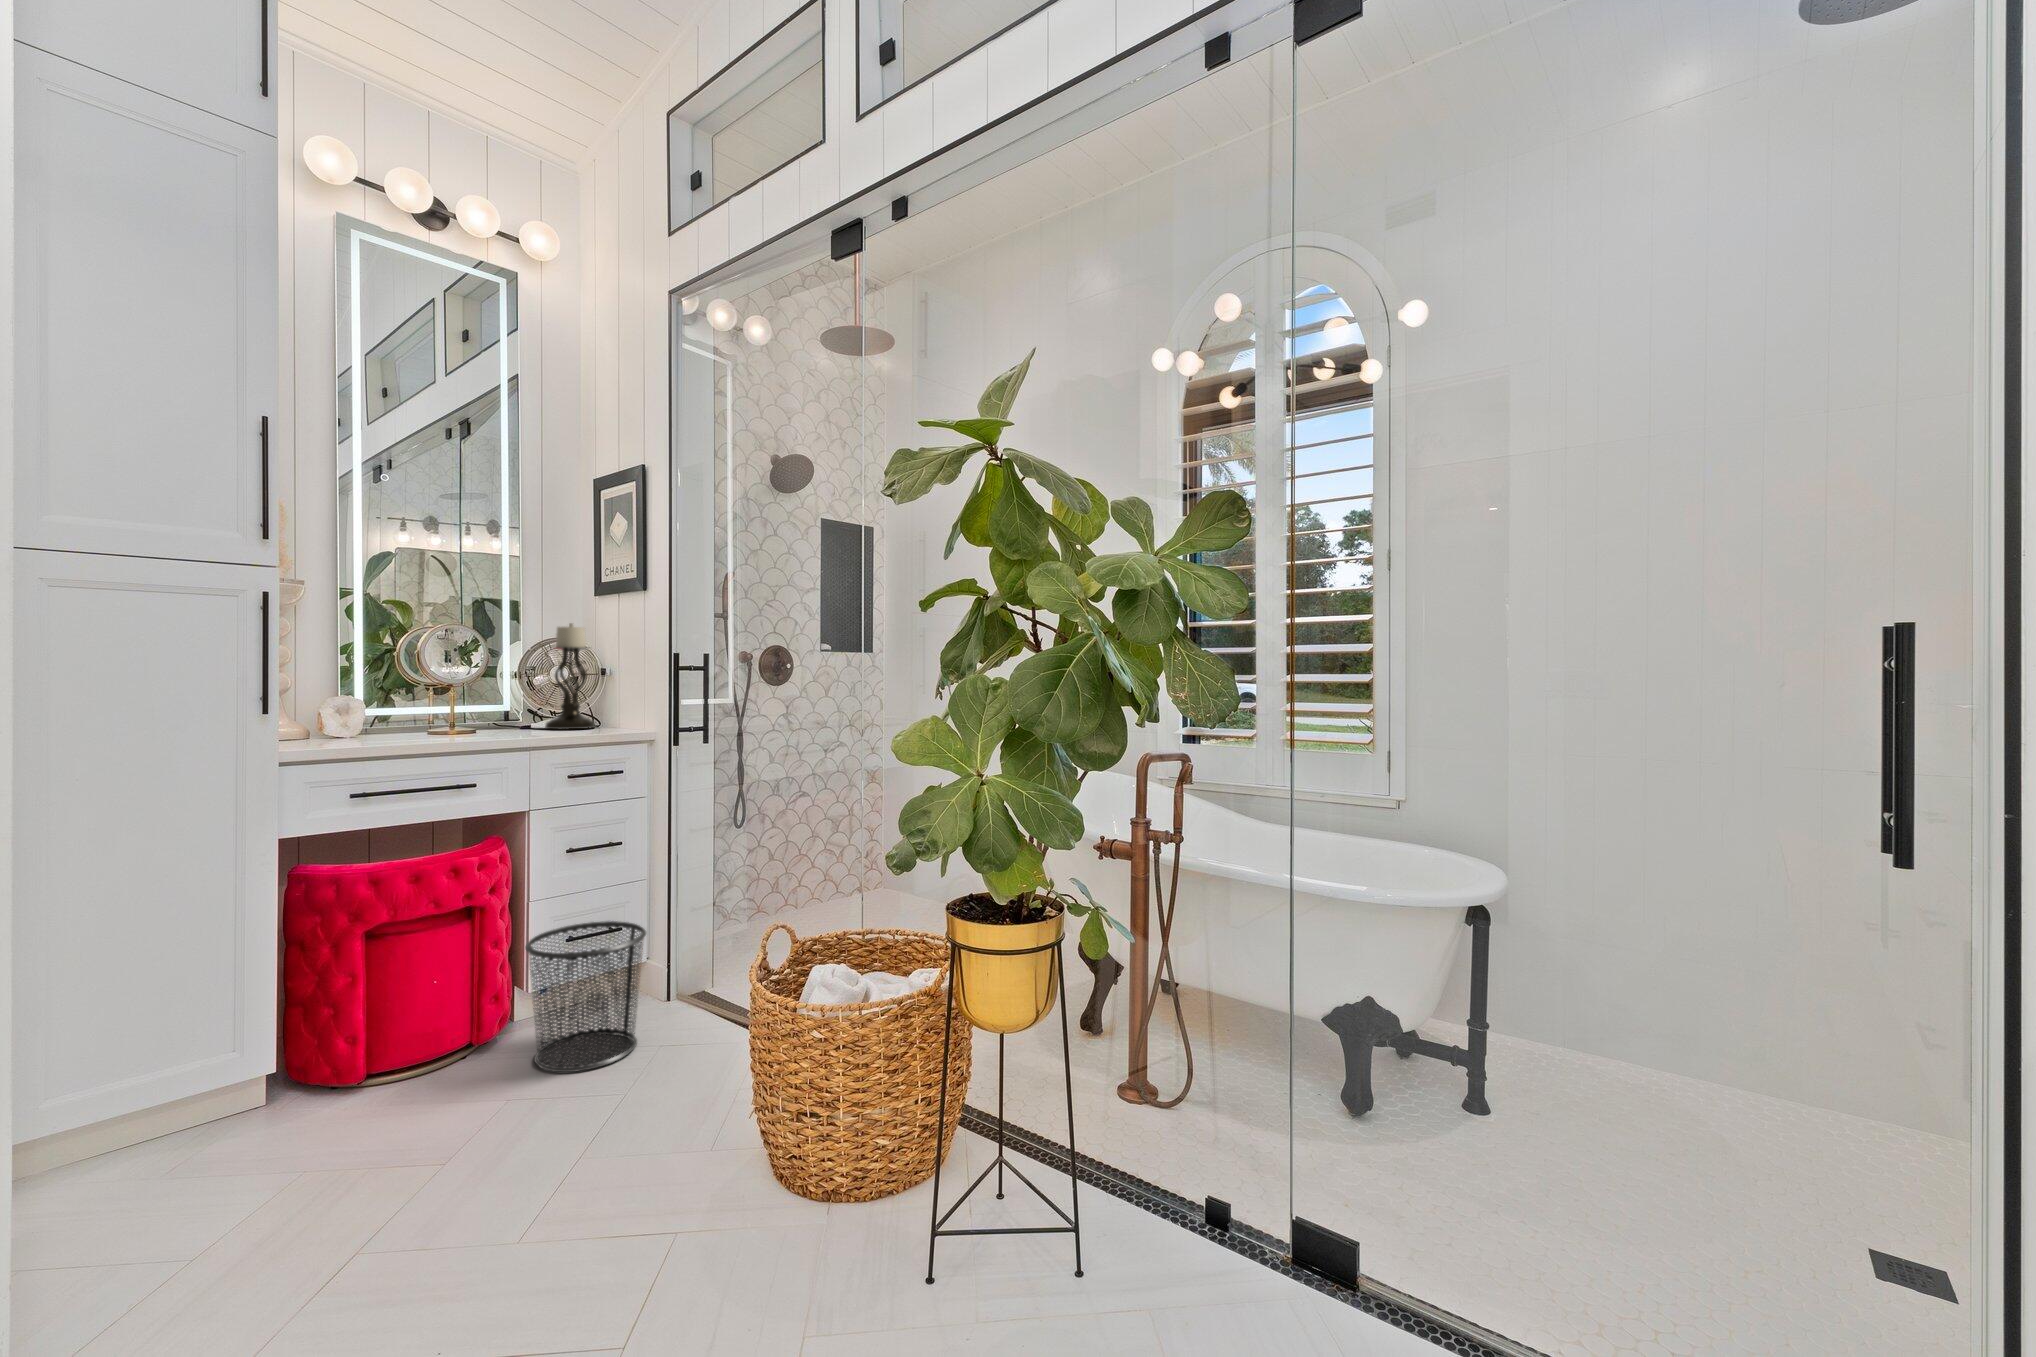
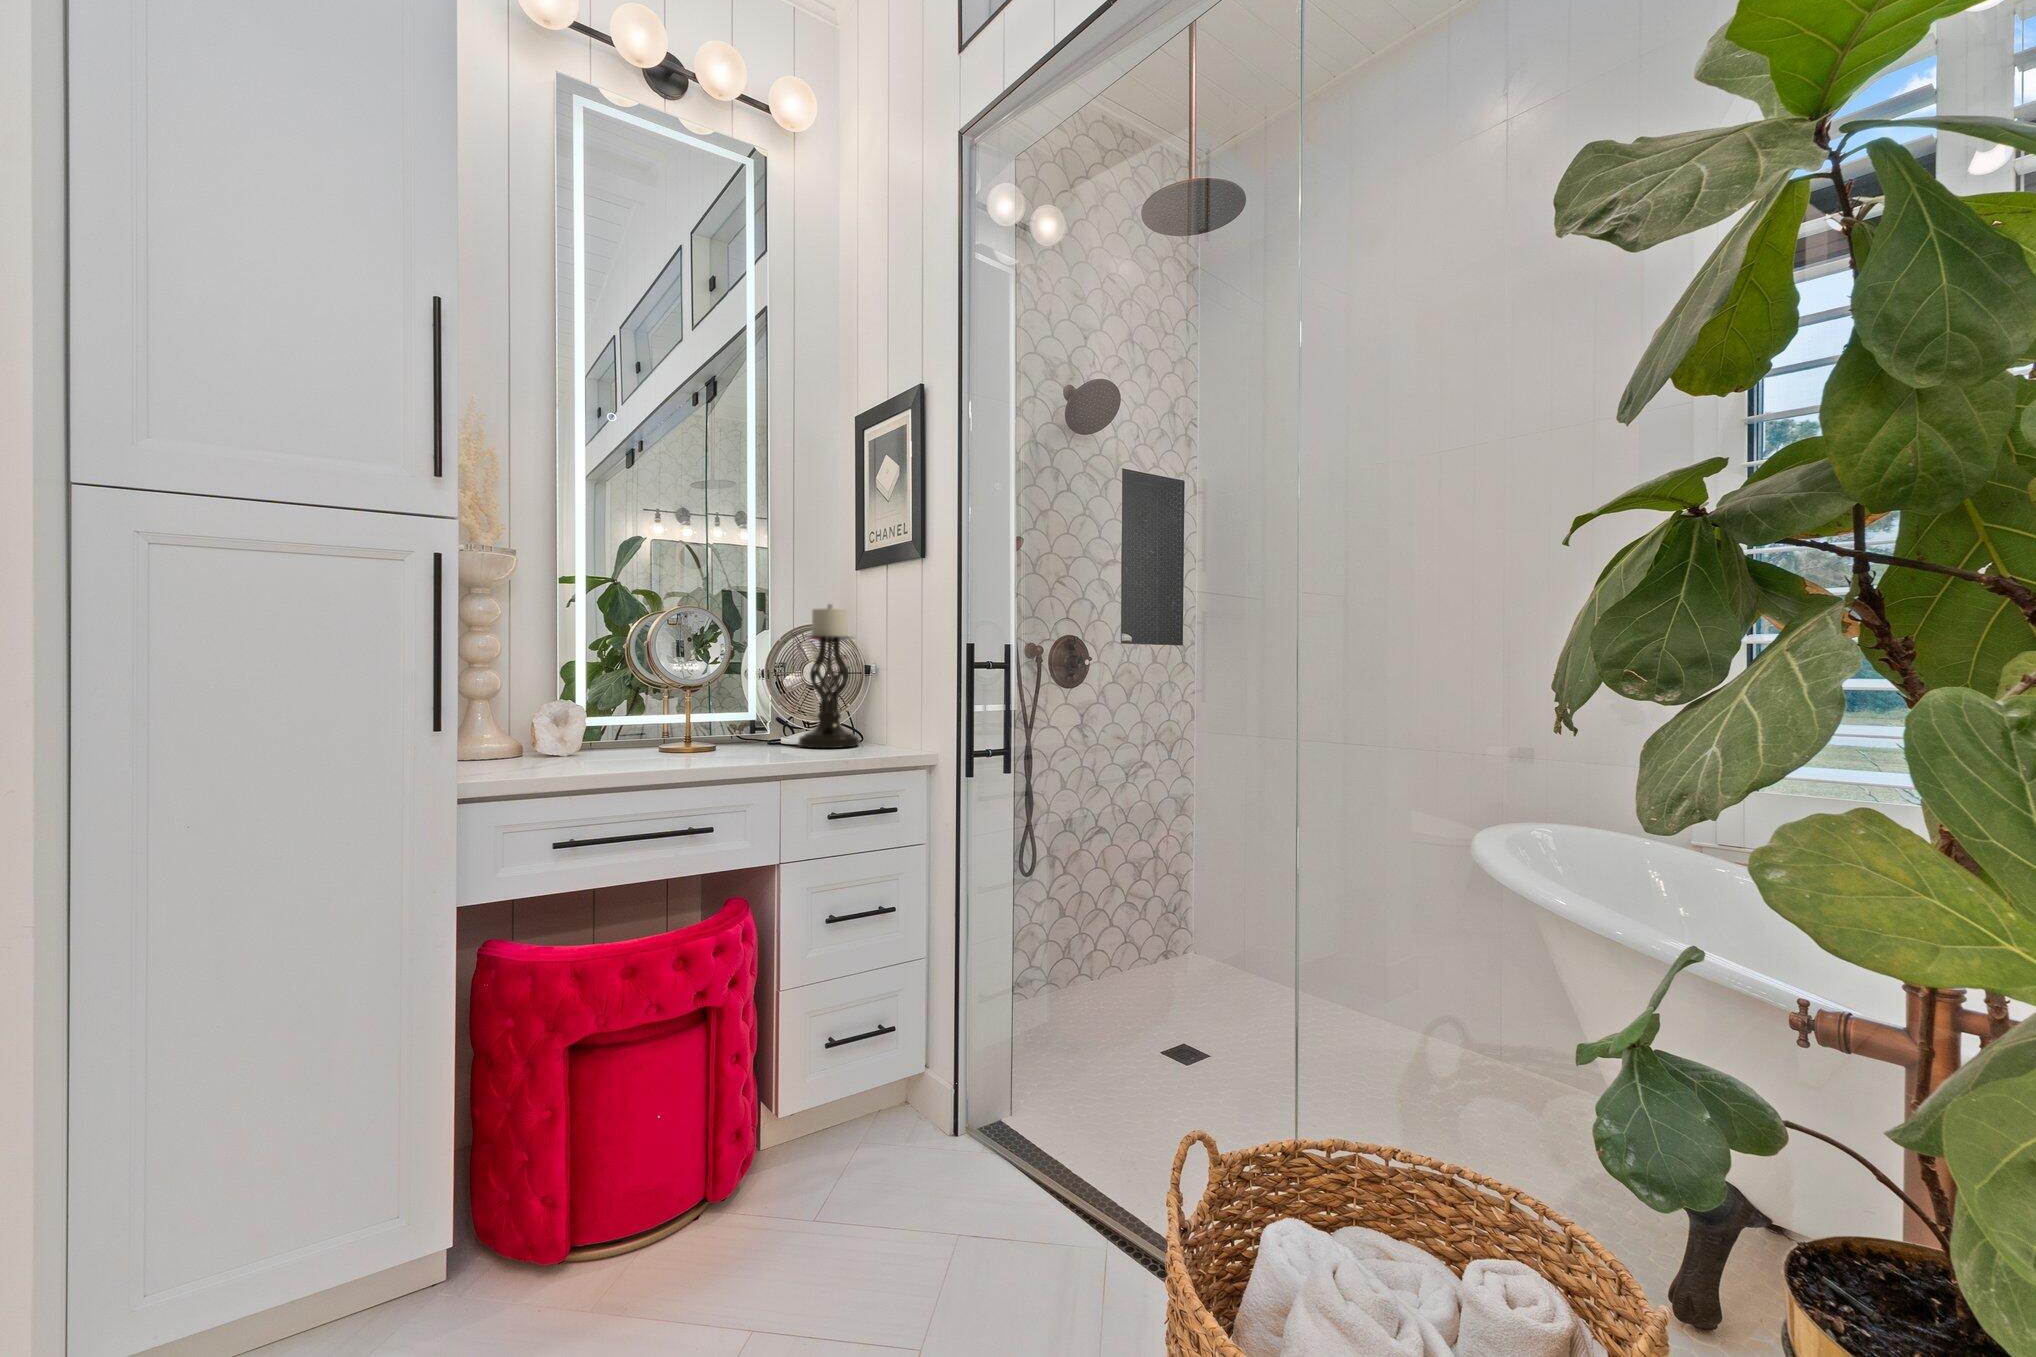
waste bin: present [525,921,646,1072] -> none [773,1029,936,1272]

